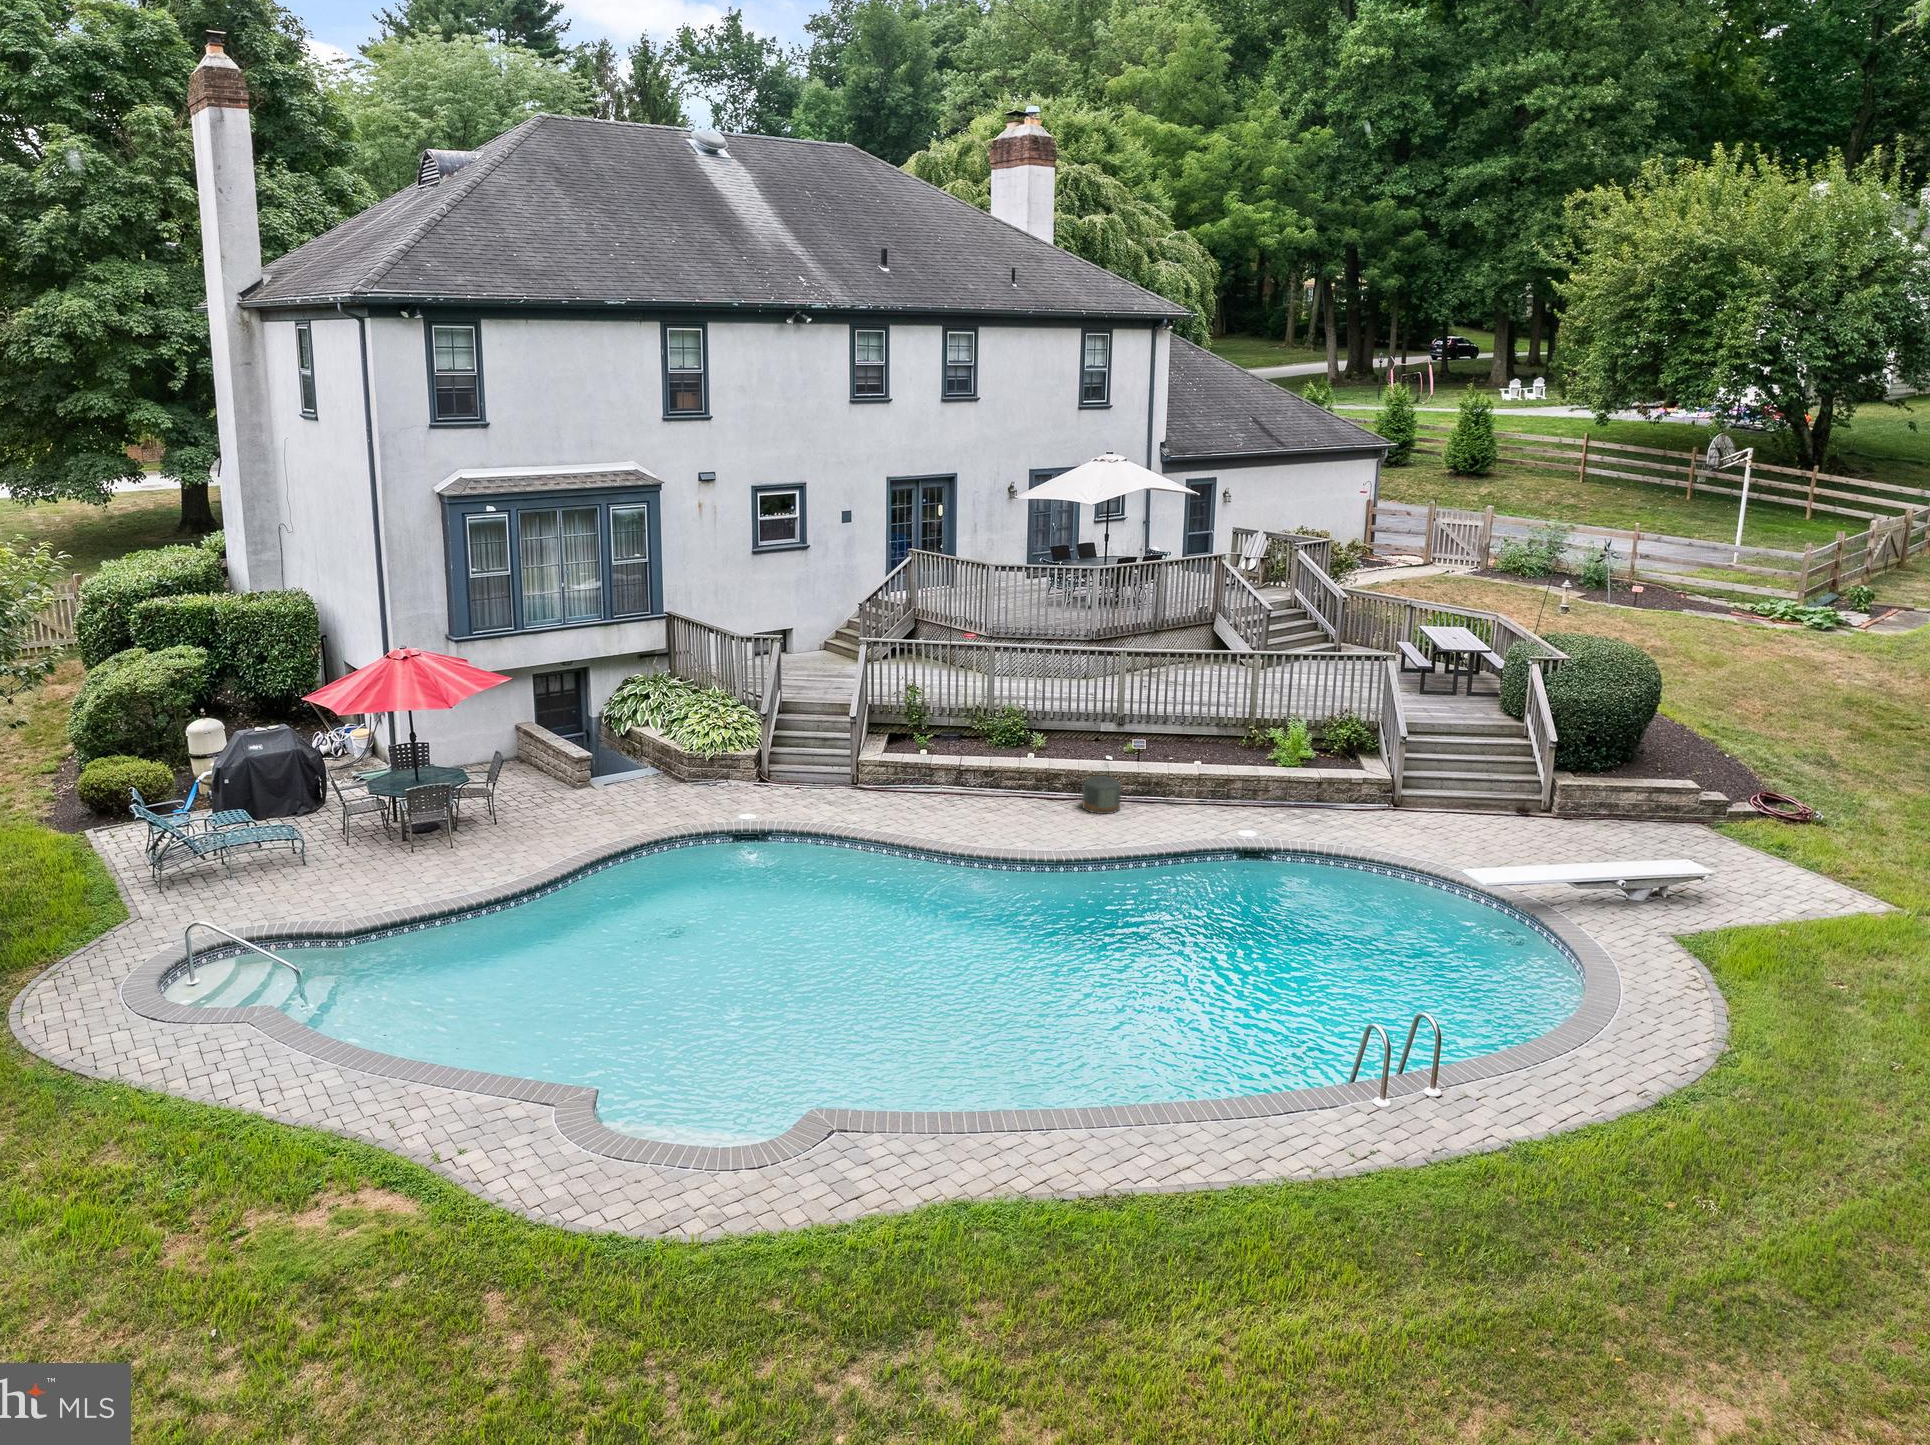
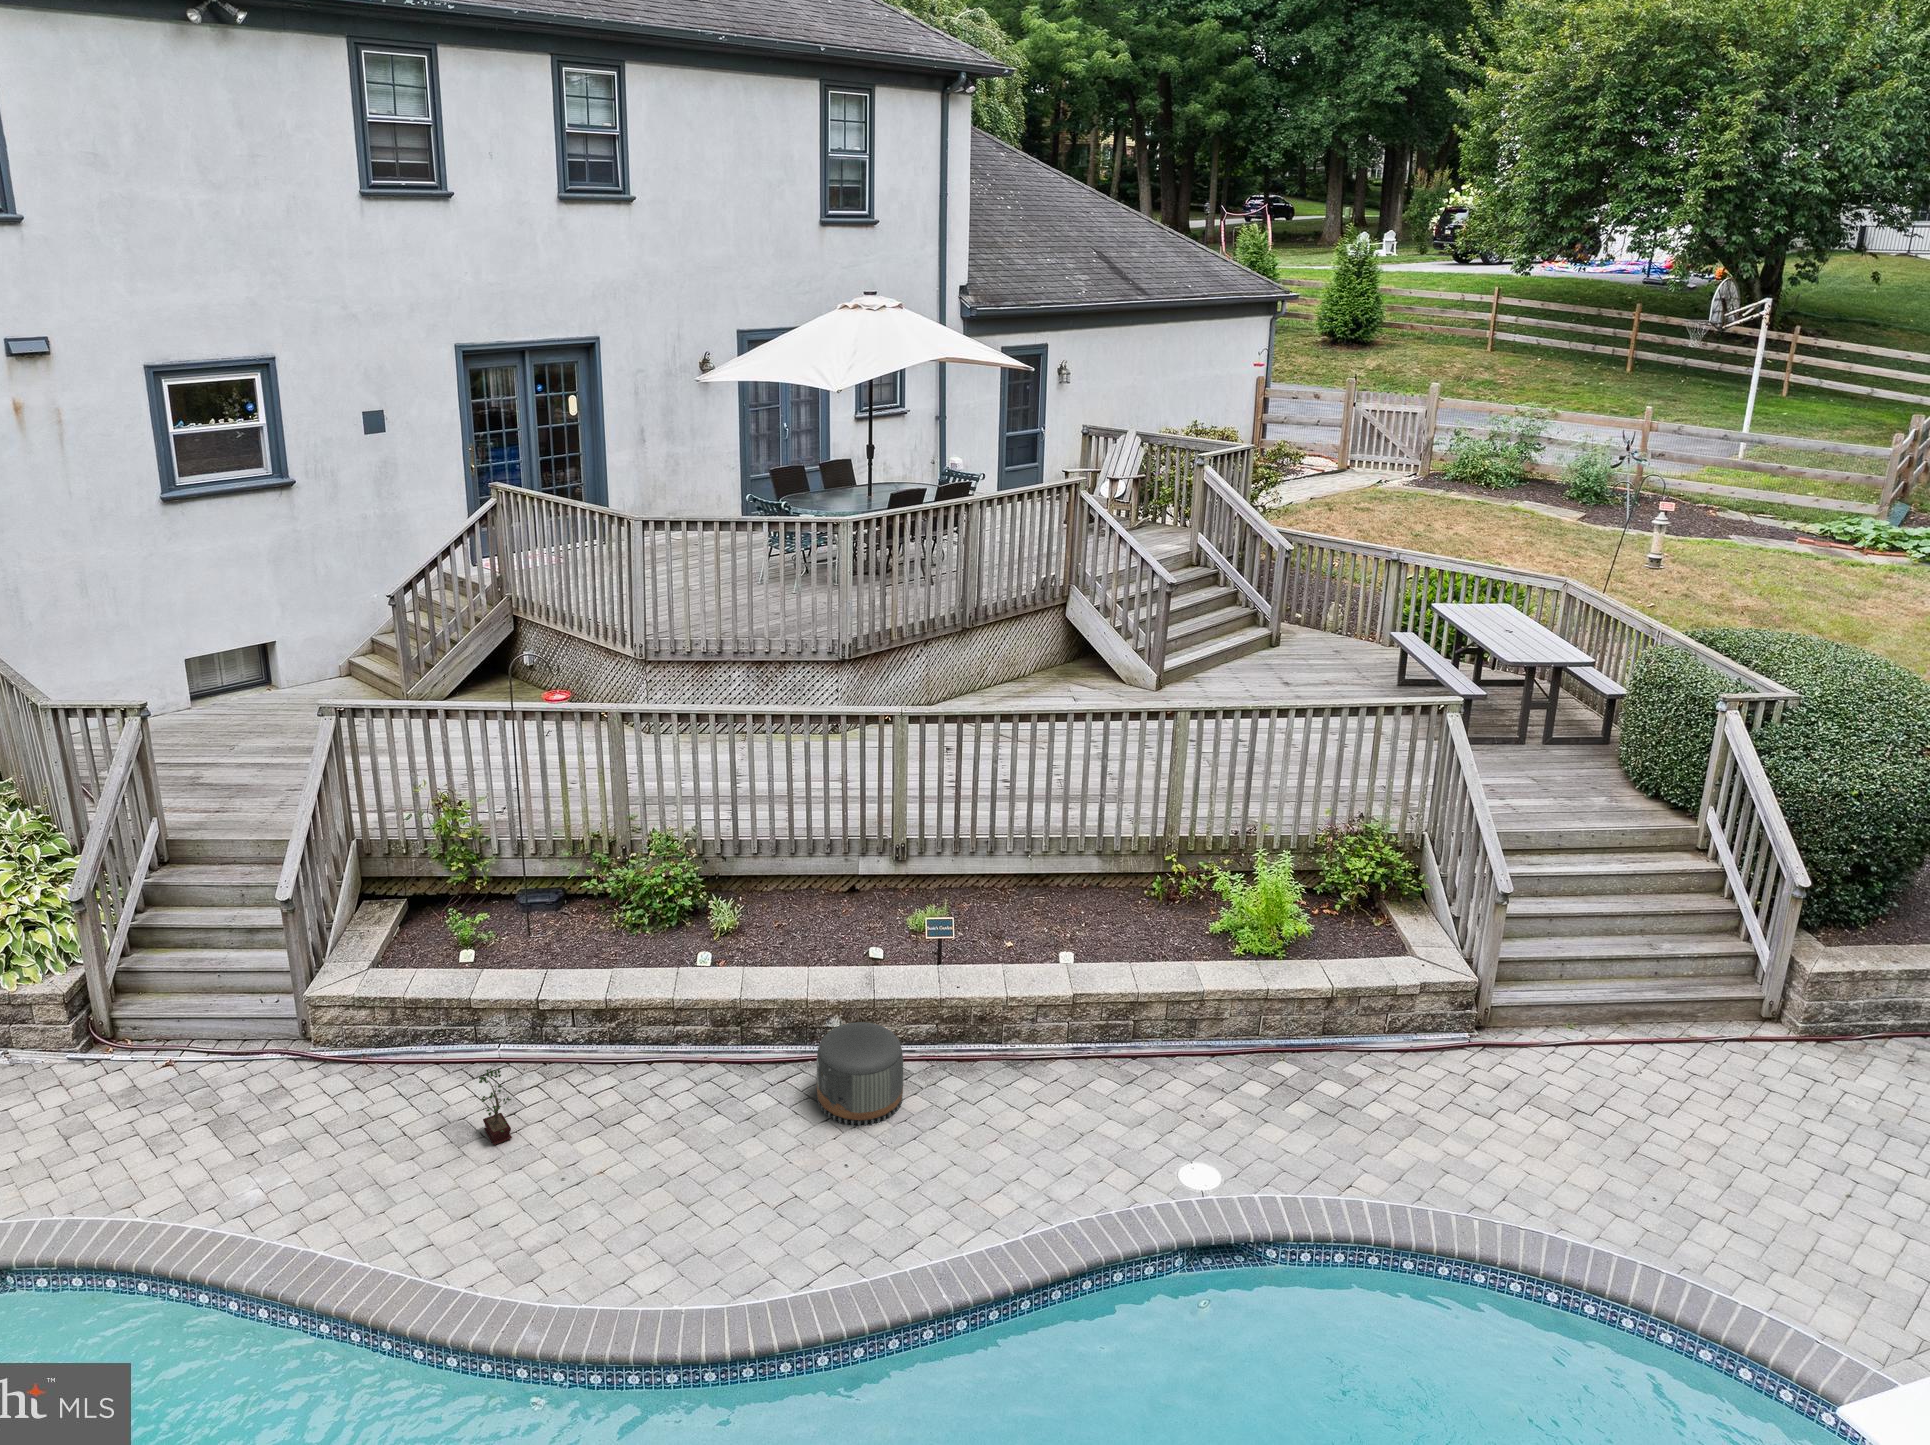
potted plant: present [1515,784,1540,815] -> present [479,1068,512,1145]

